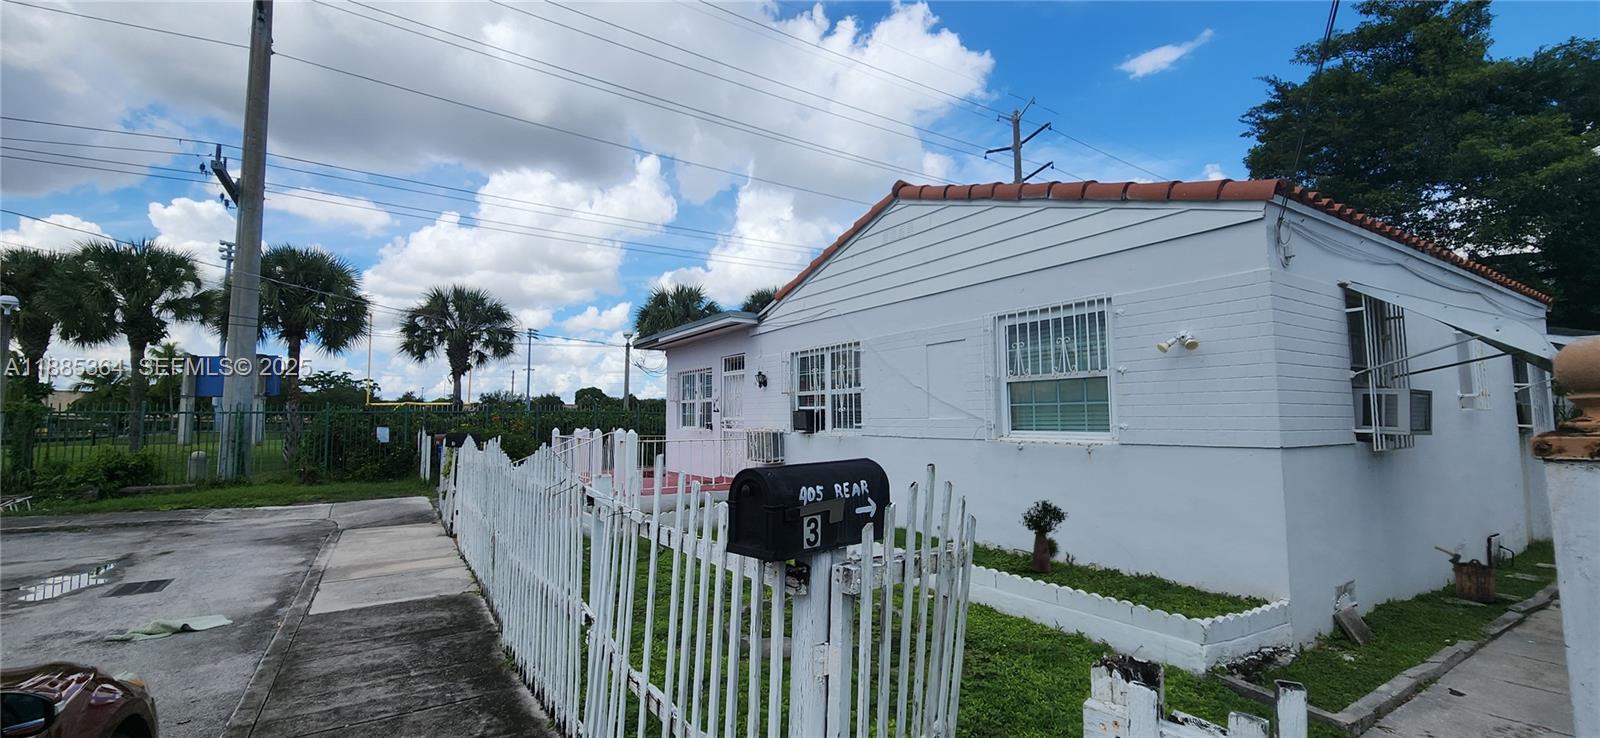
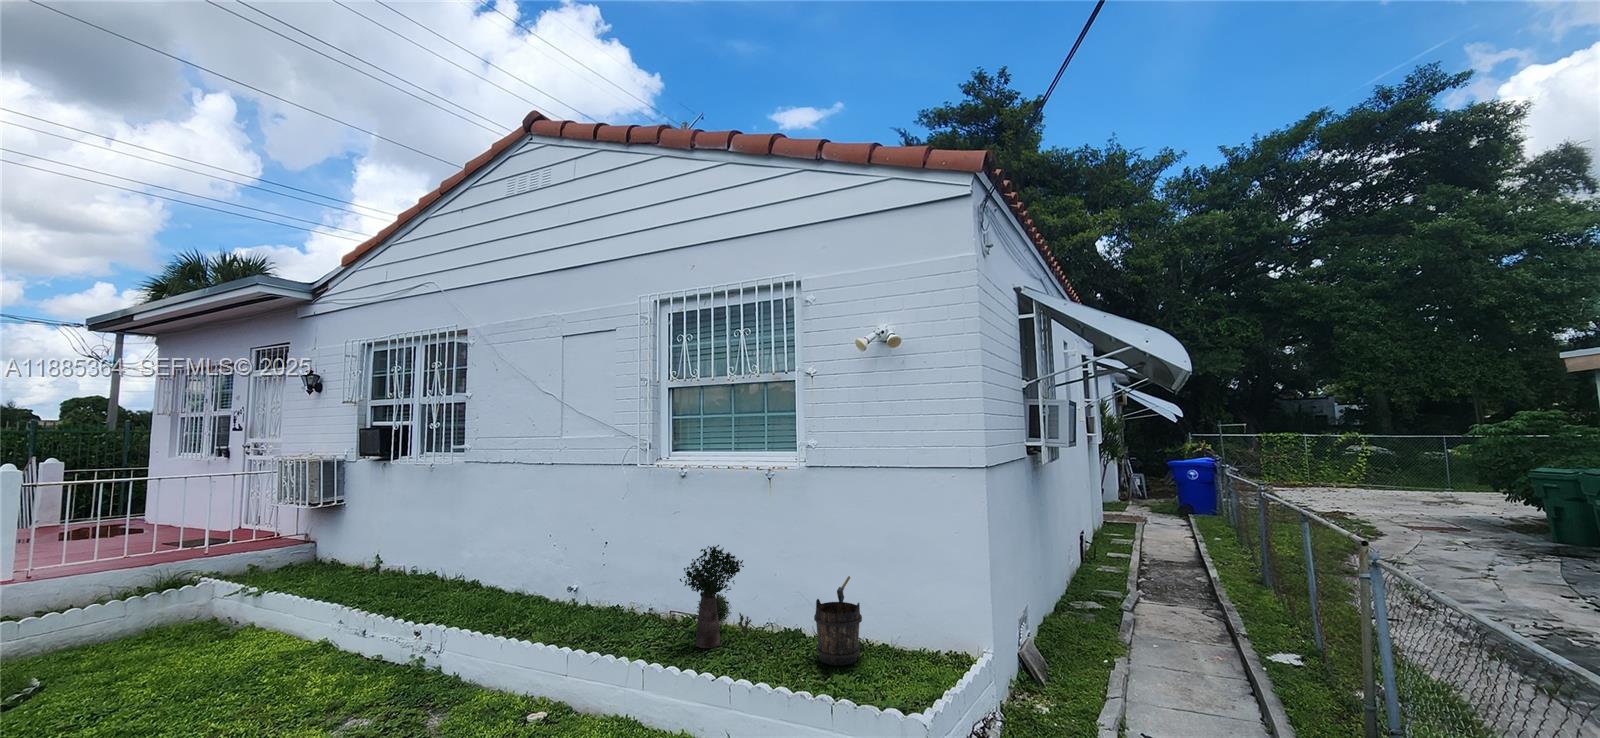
bucket: present [1434,546,1497,602] -> present [814,576,862,665]

